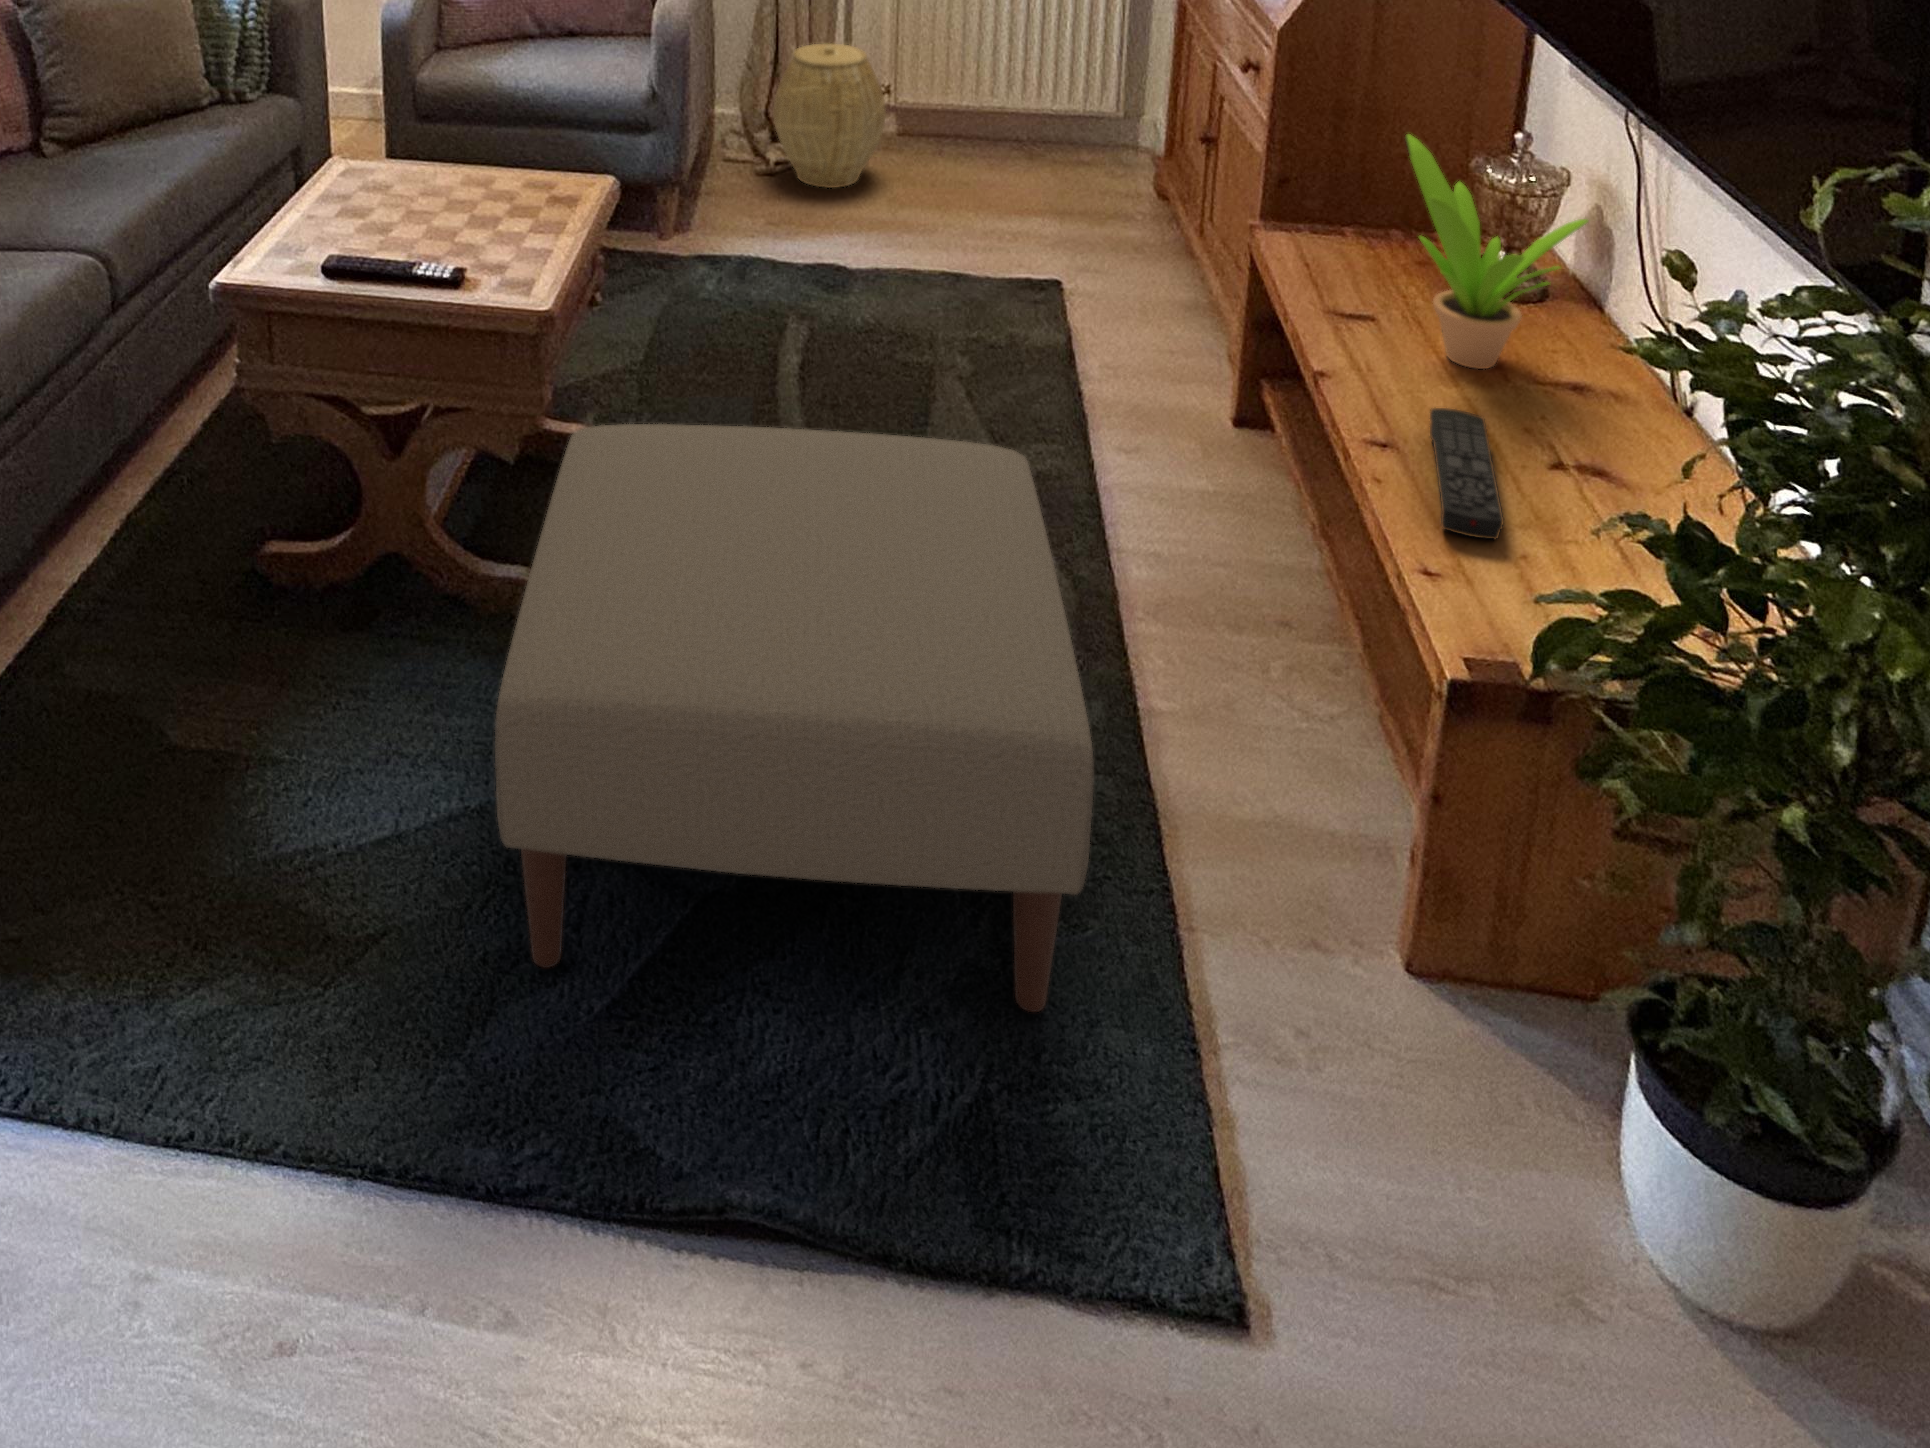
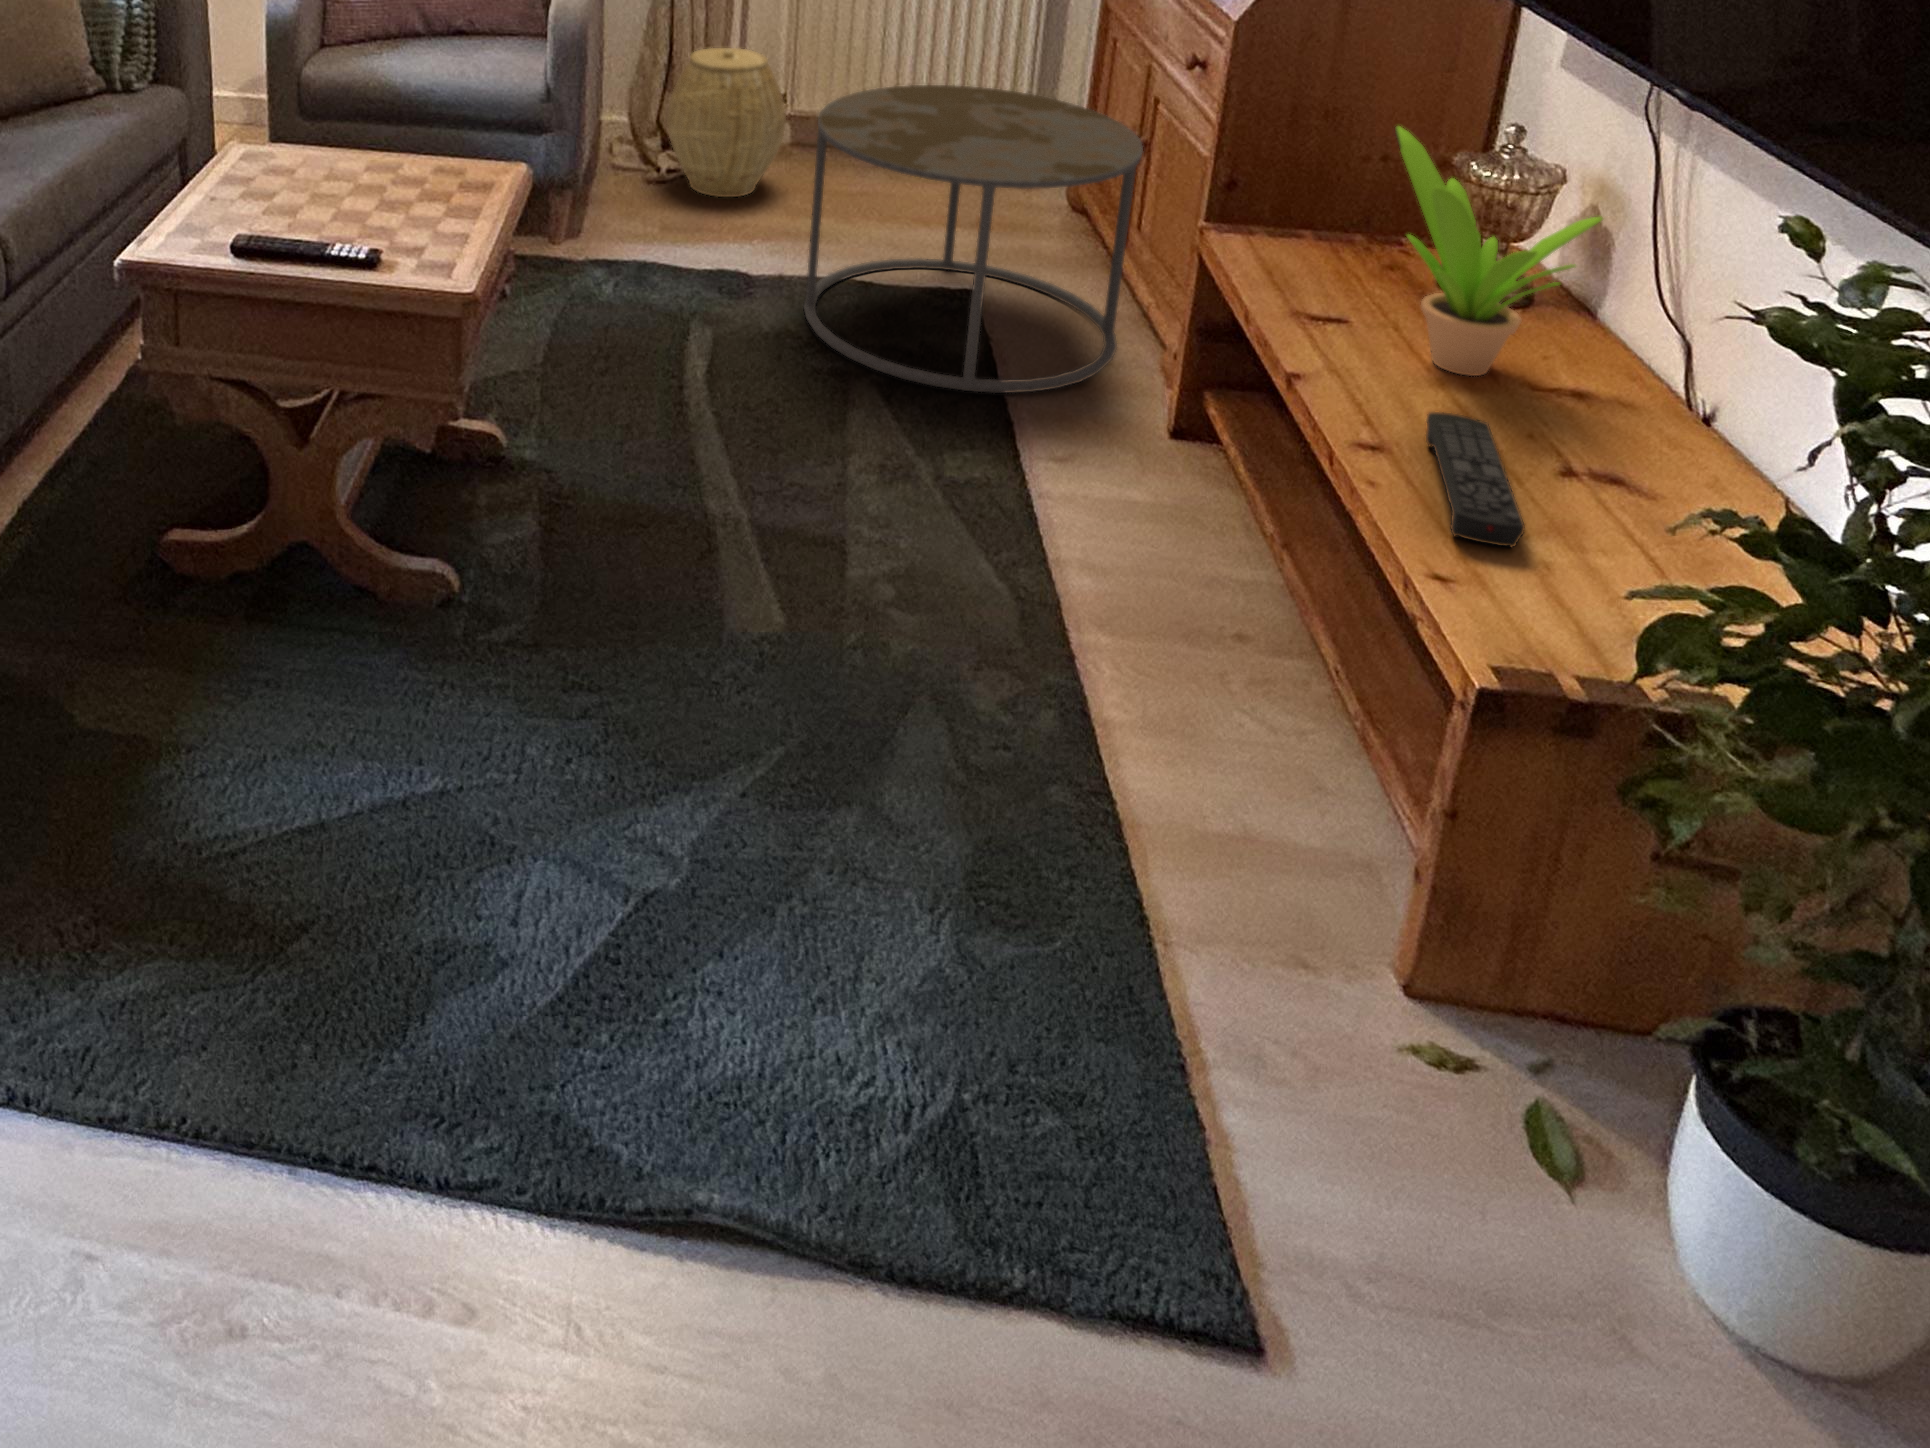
side table: none [896,82,1203,382] -> present [804,85,1143,393]
ottoman: present [495,424,1093,1012] -> none [441,414,1089,1020]

